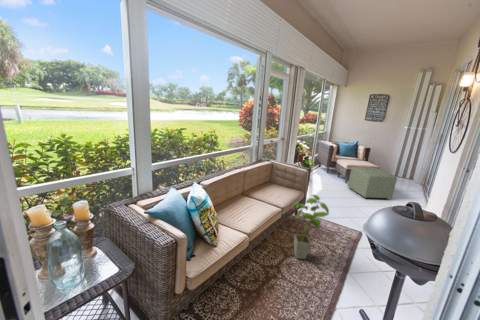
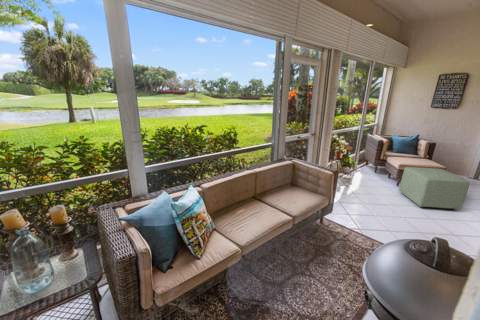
house plant: present [294,195,329,259] -> none [301,205,348,281]

